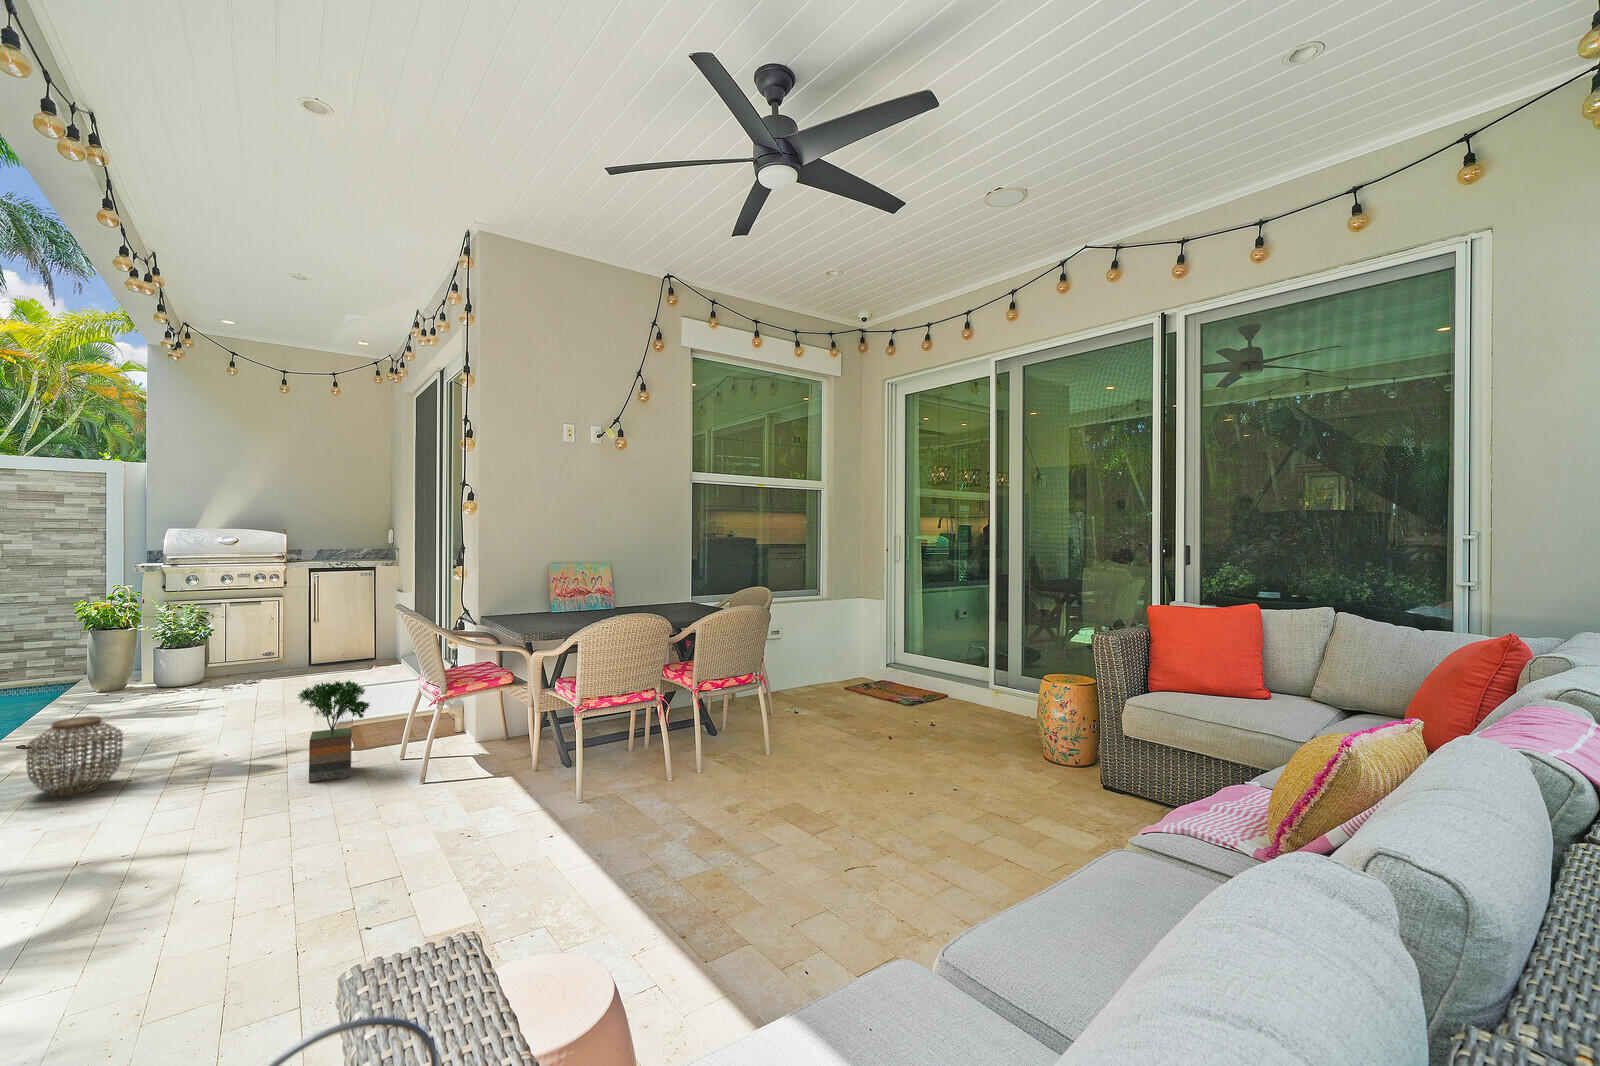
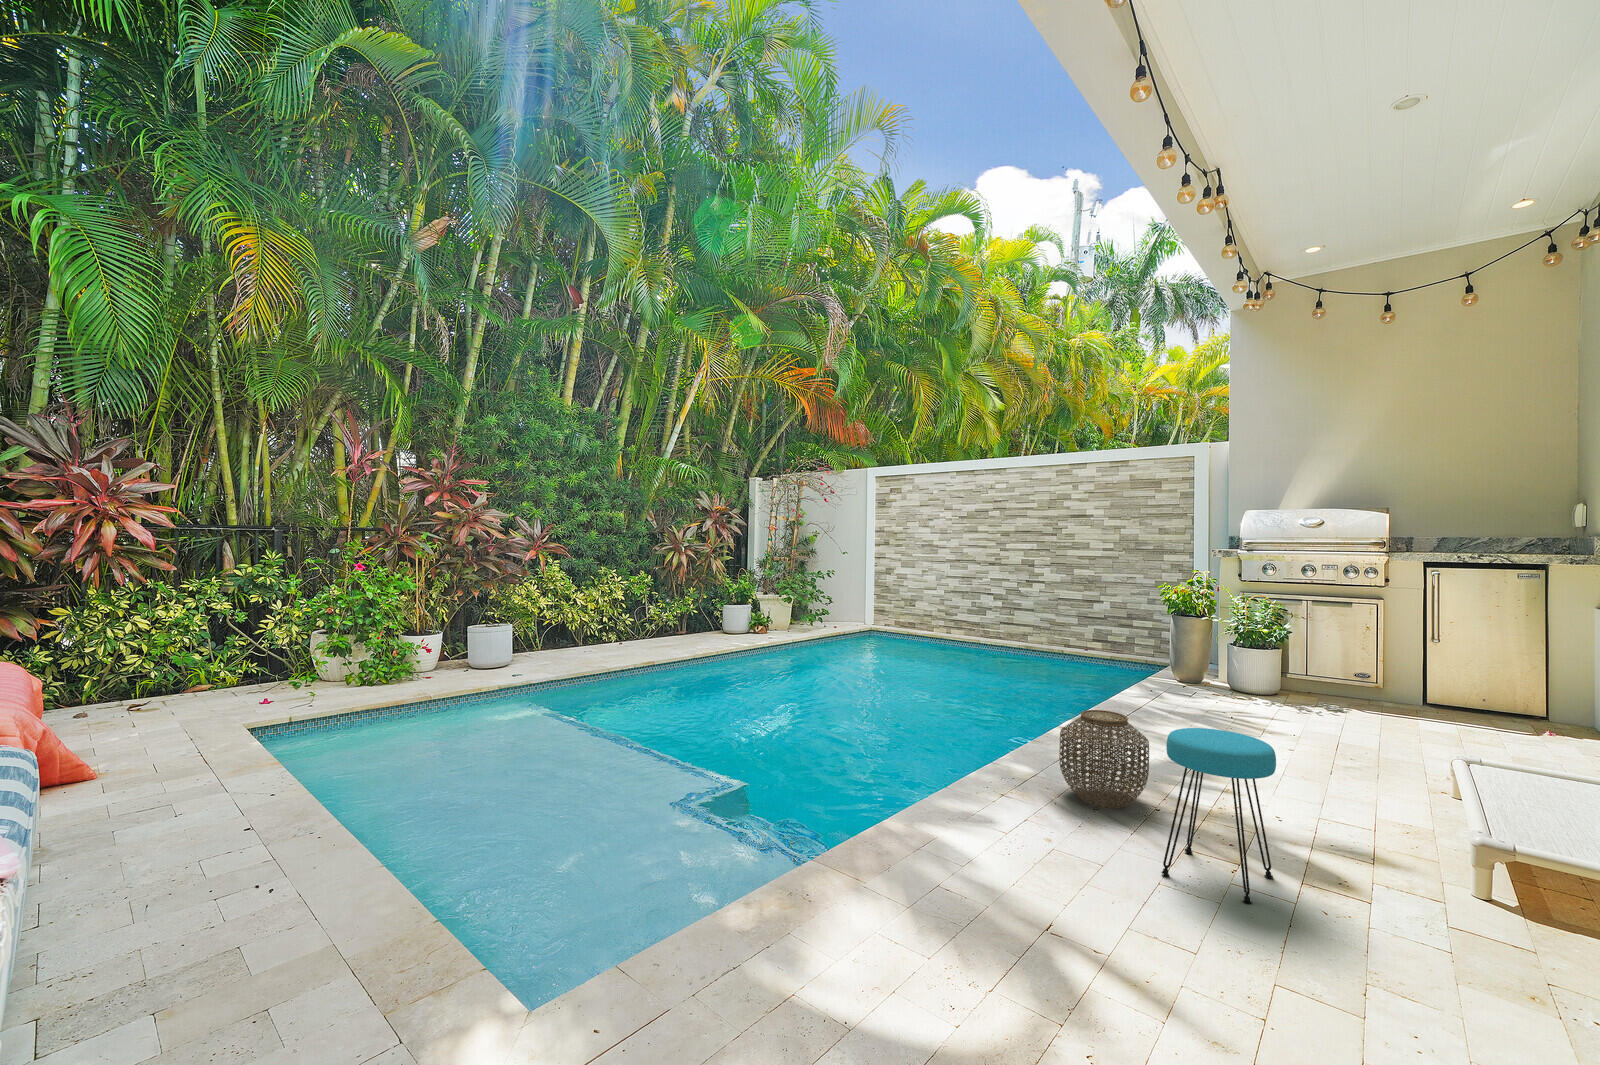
potted tree: present [298,681,369,782] -> none [1384,752,1564,979]
stool: none [154,701,234,807] -> present [1161,728,1276,903]

